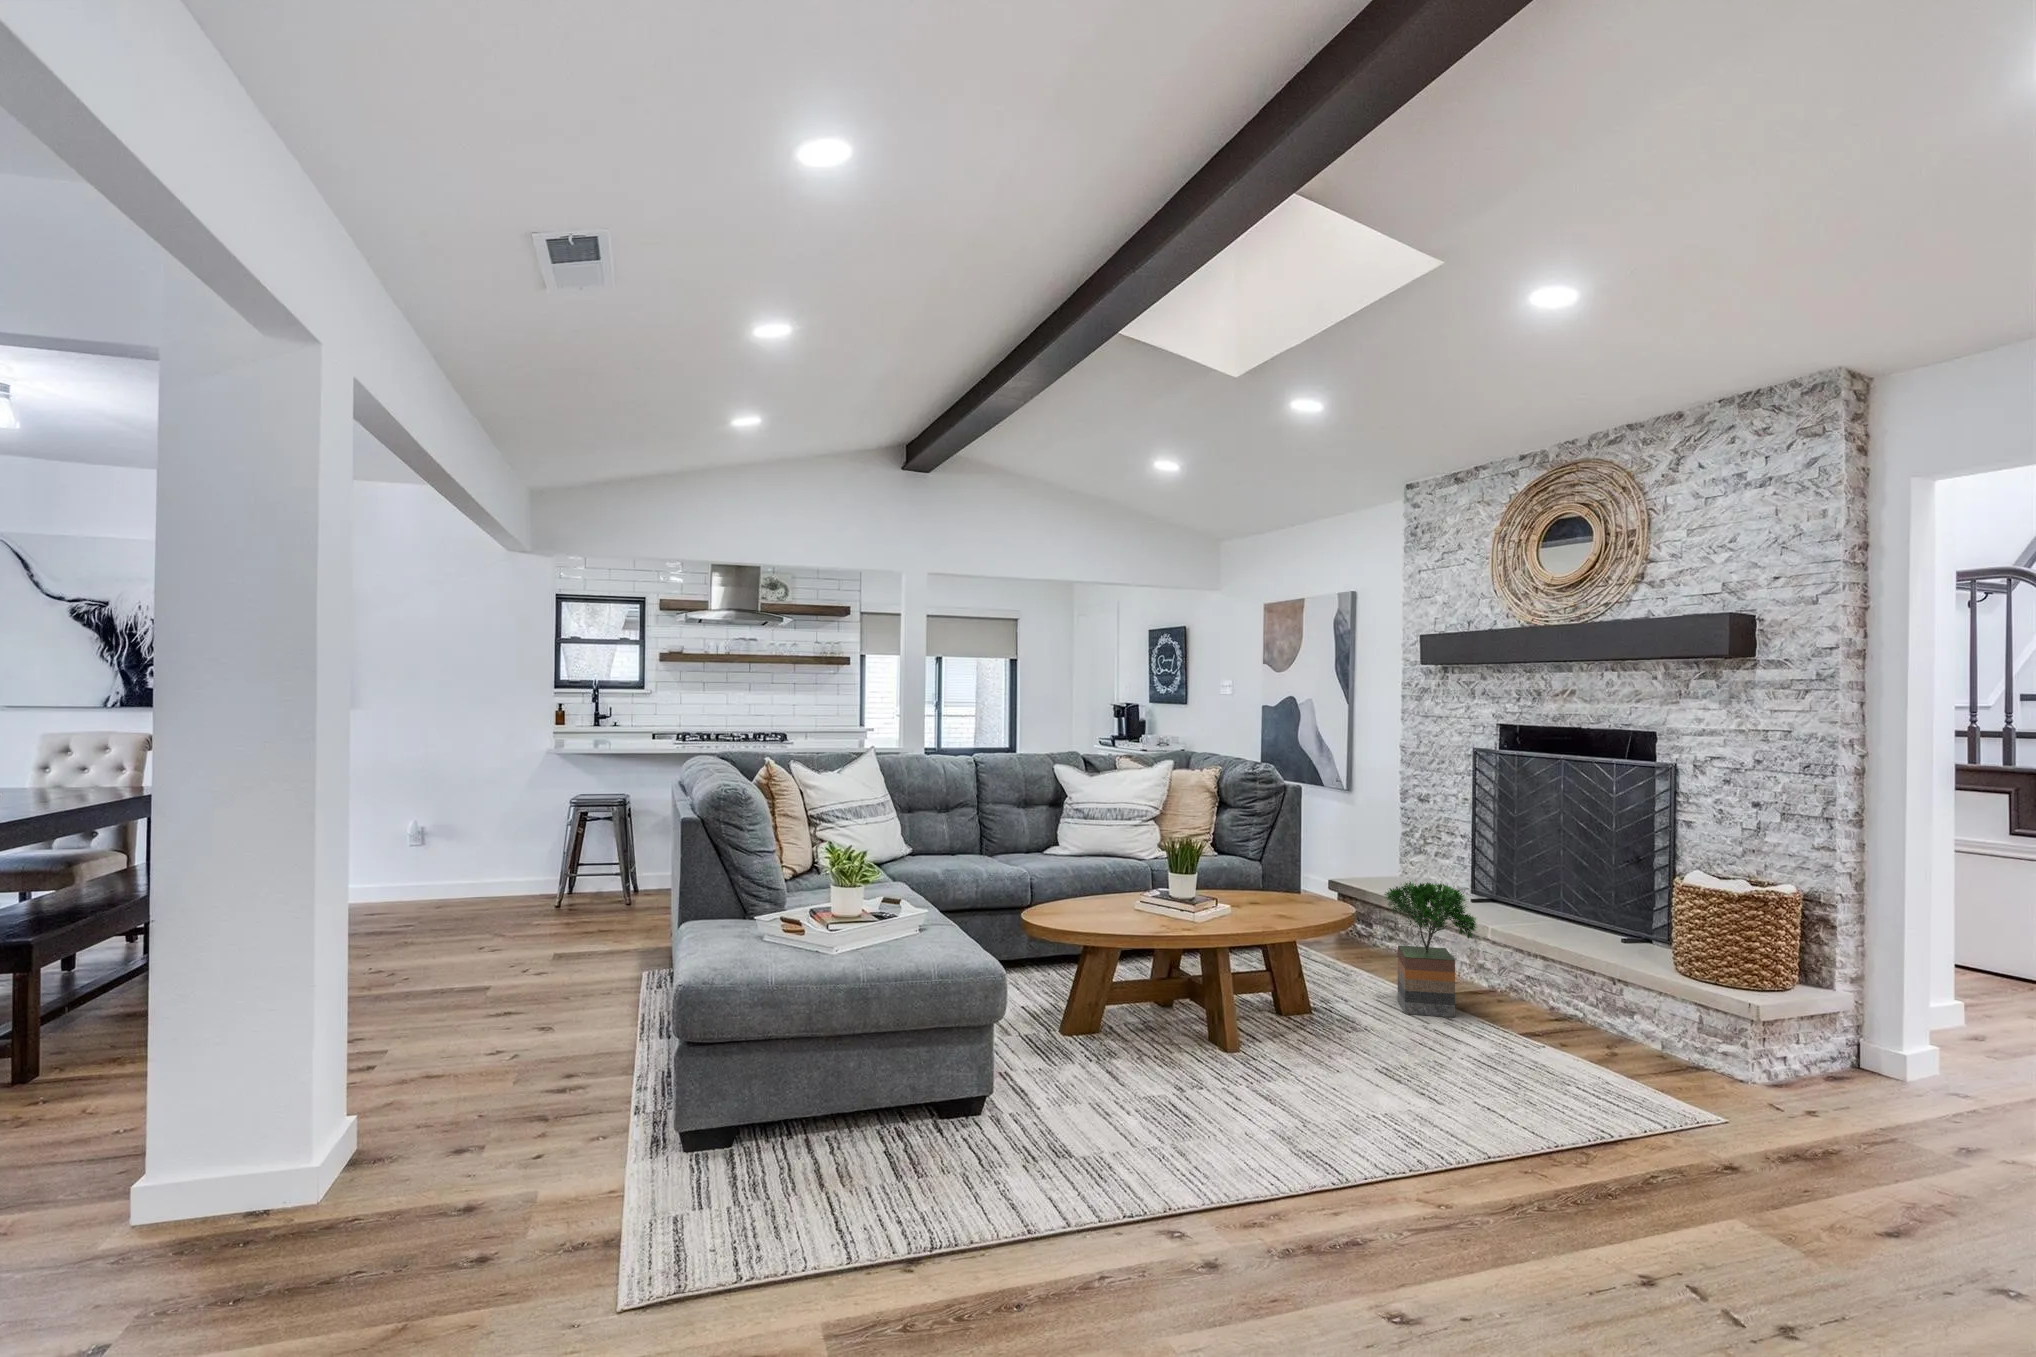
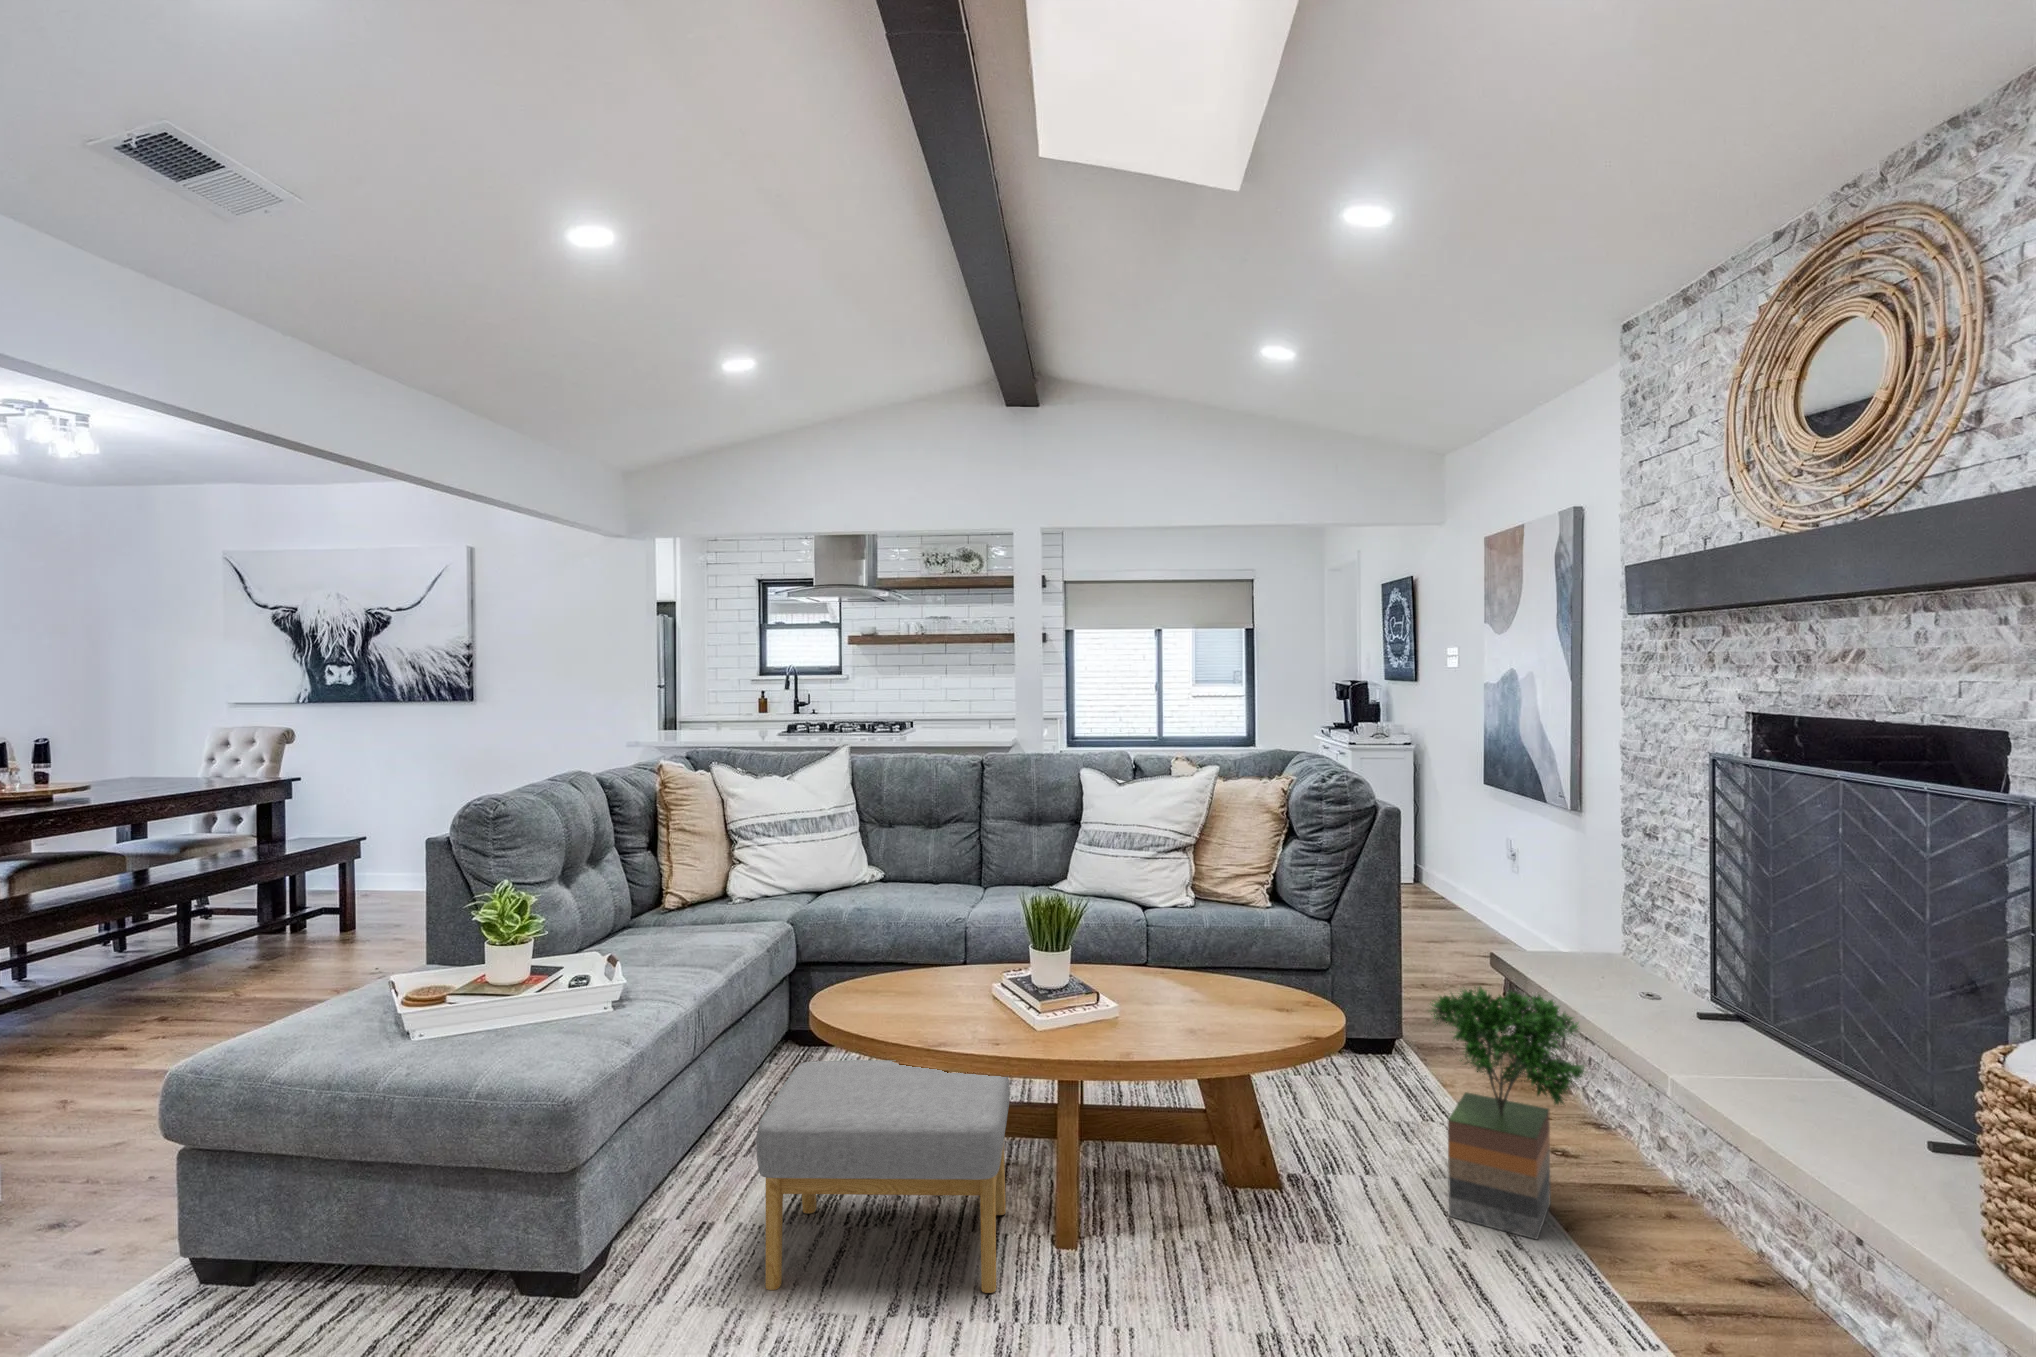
footstool: none [1052,944,1227,1090] -> present [756,1060,1009,1293]

